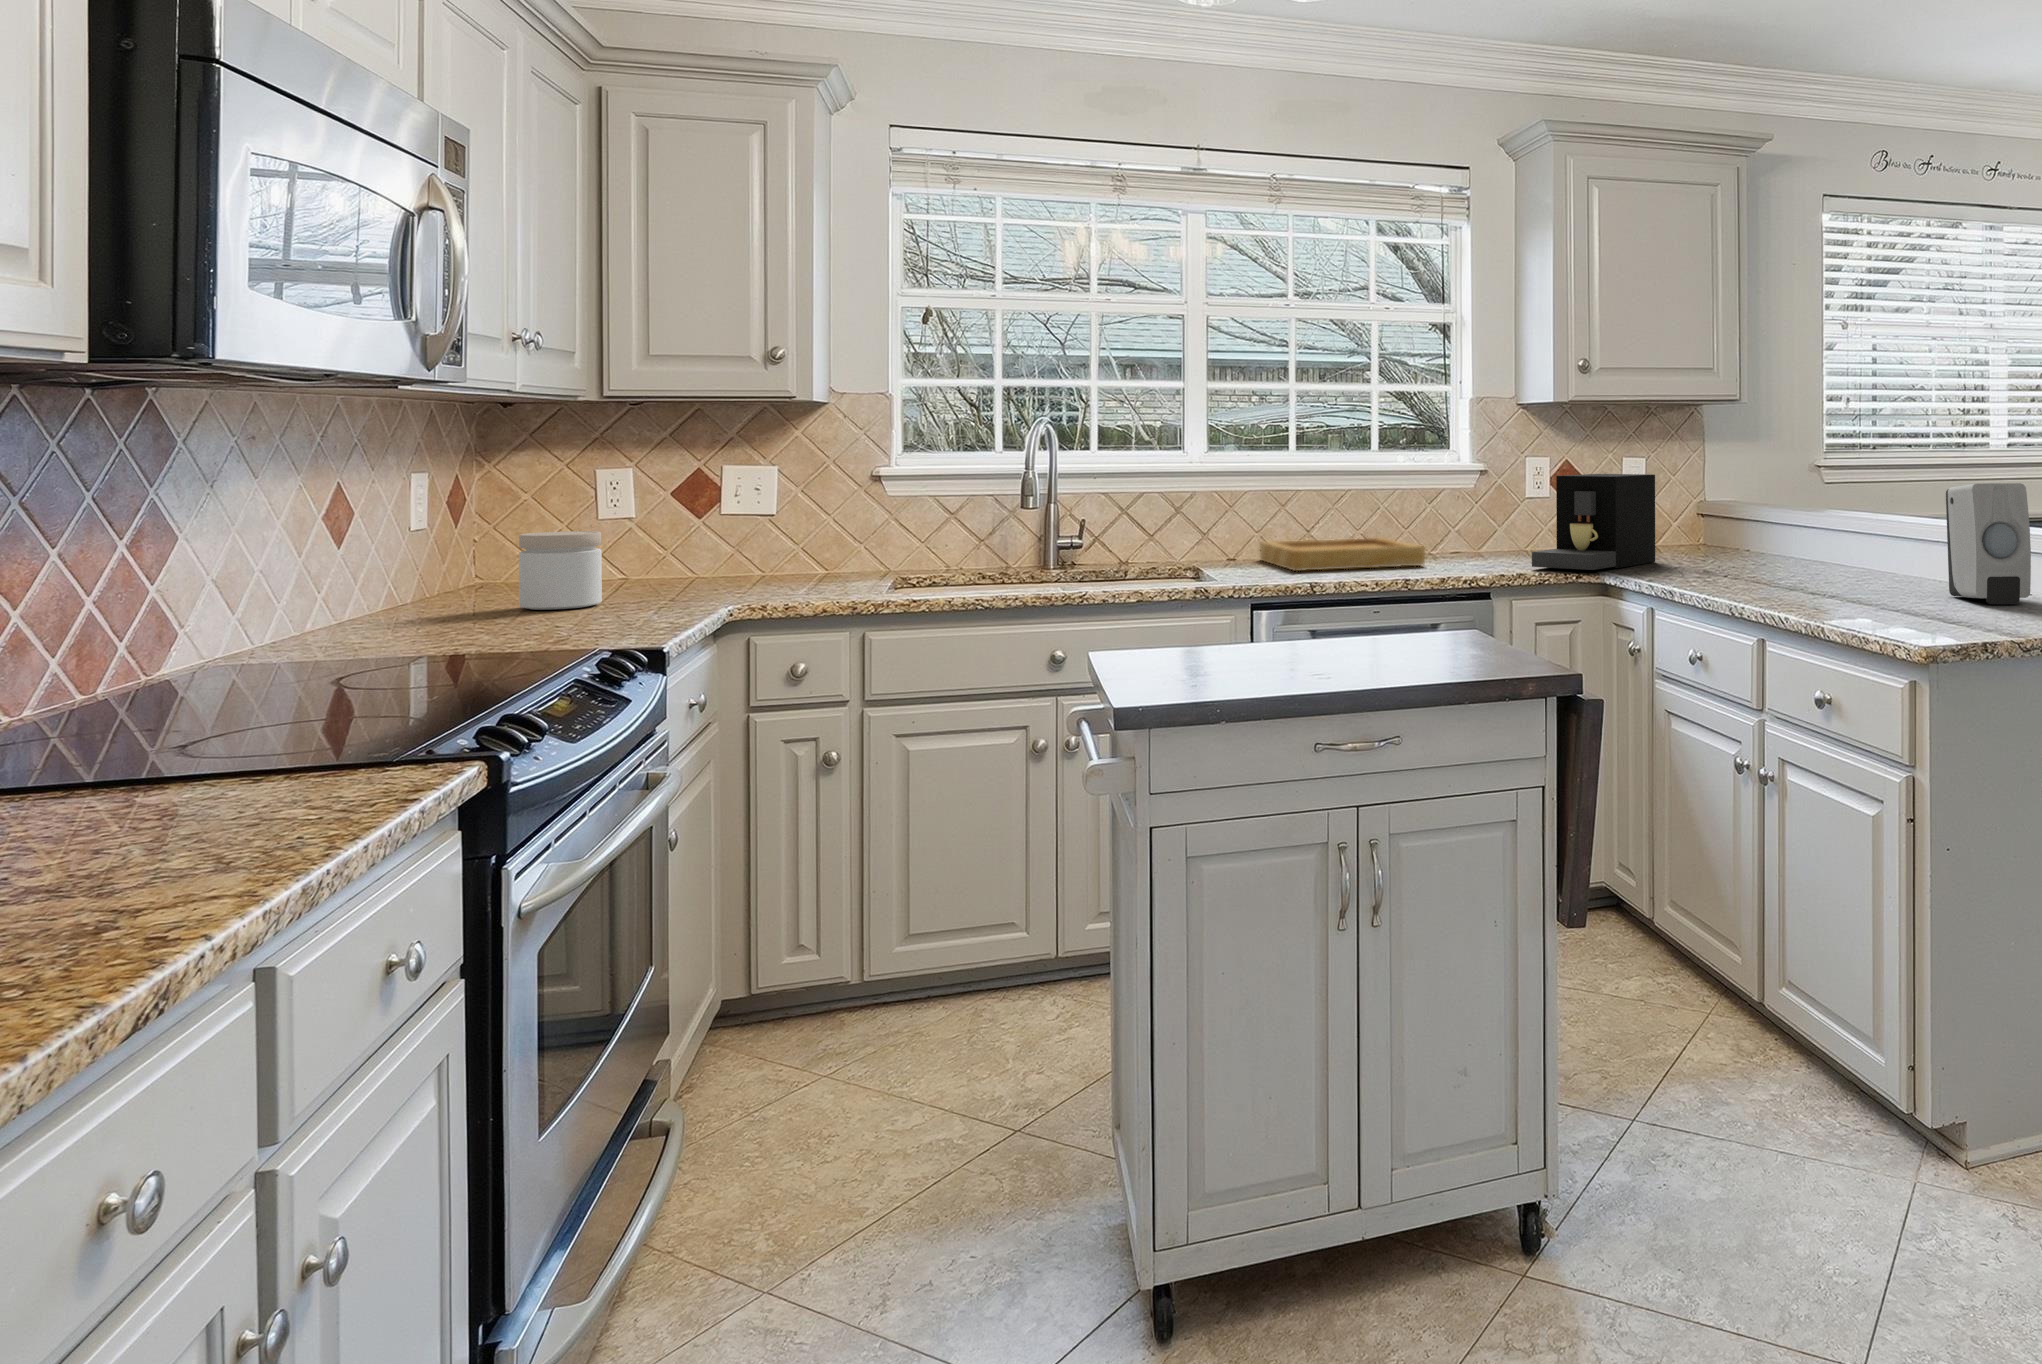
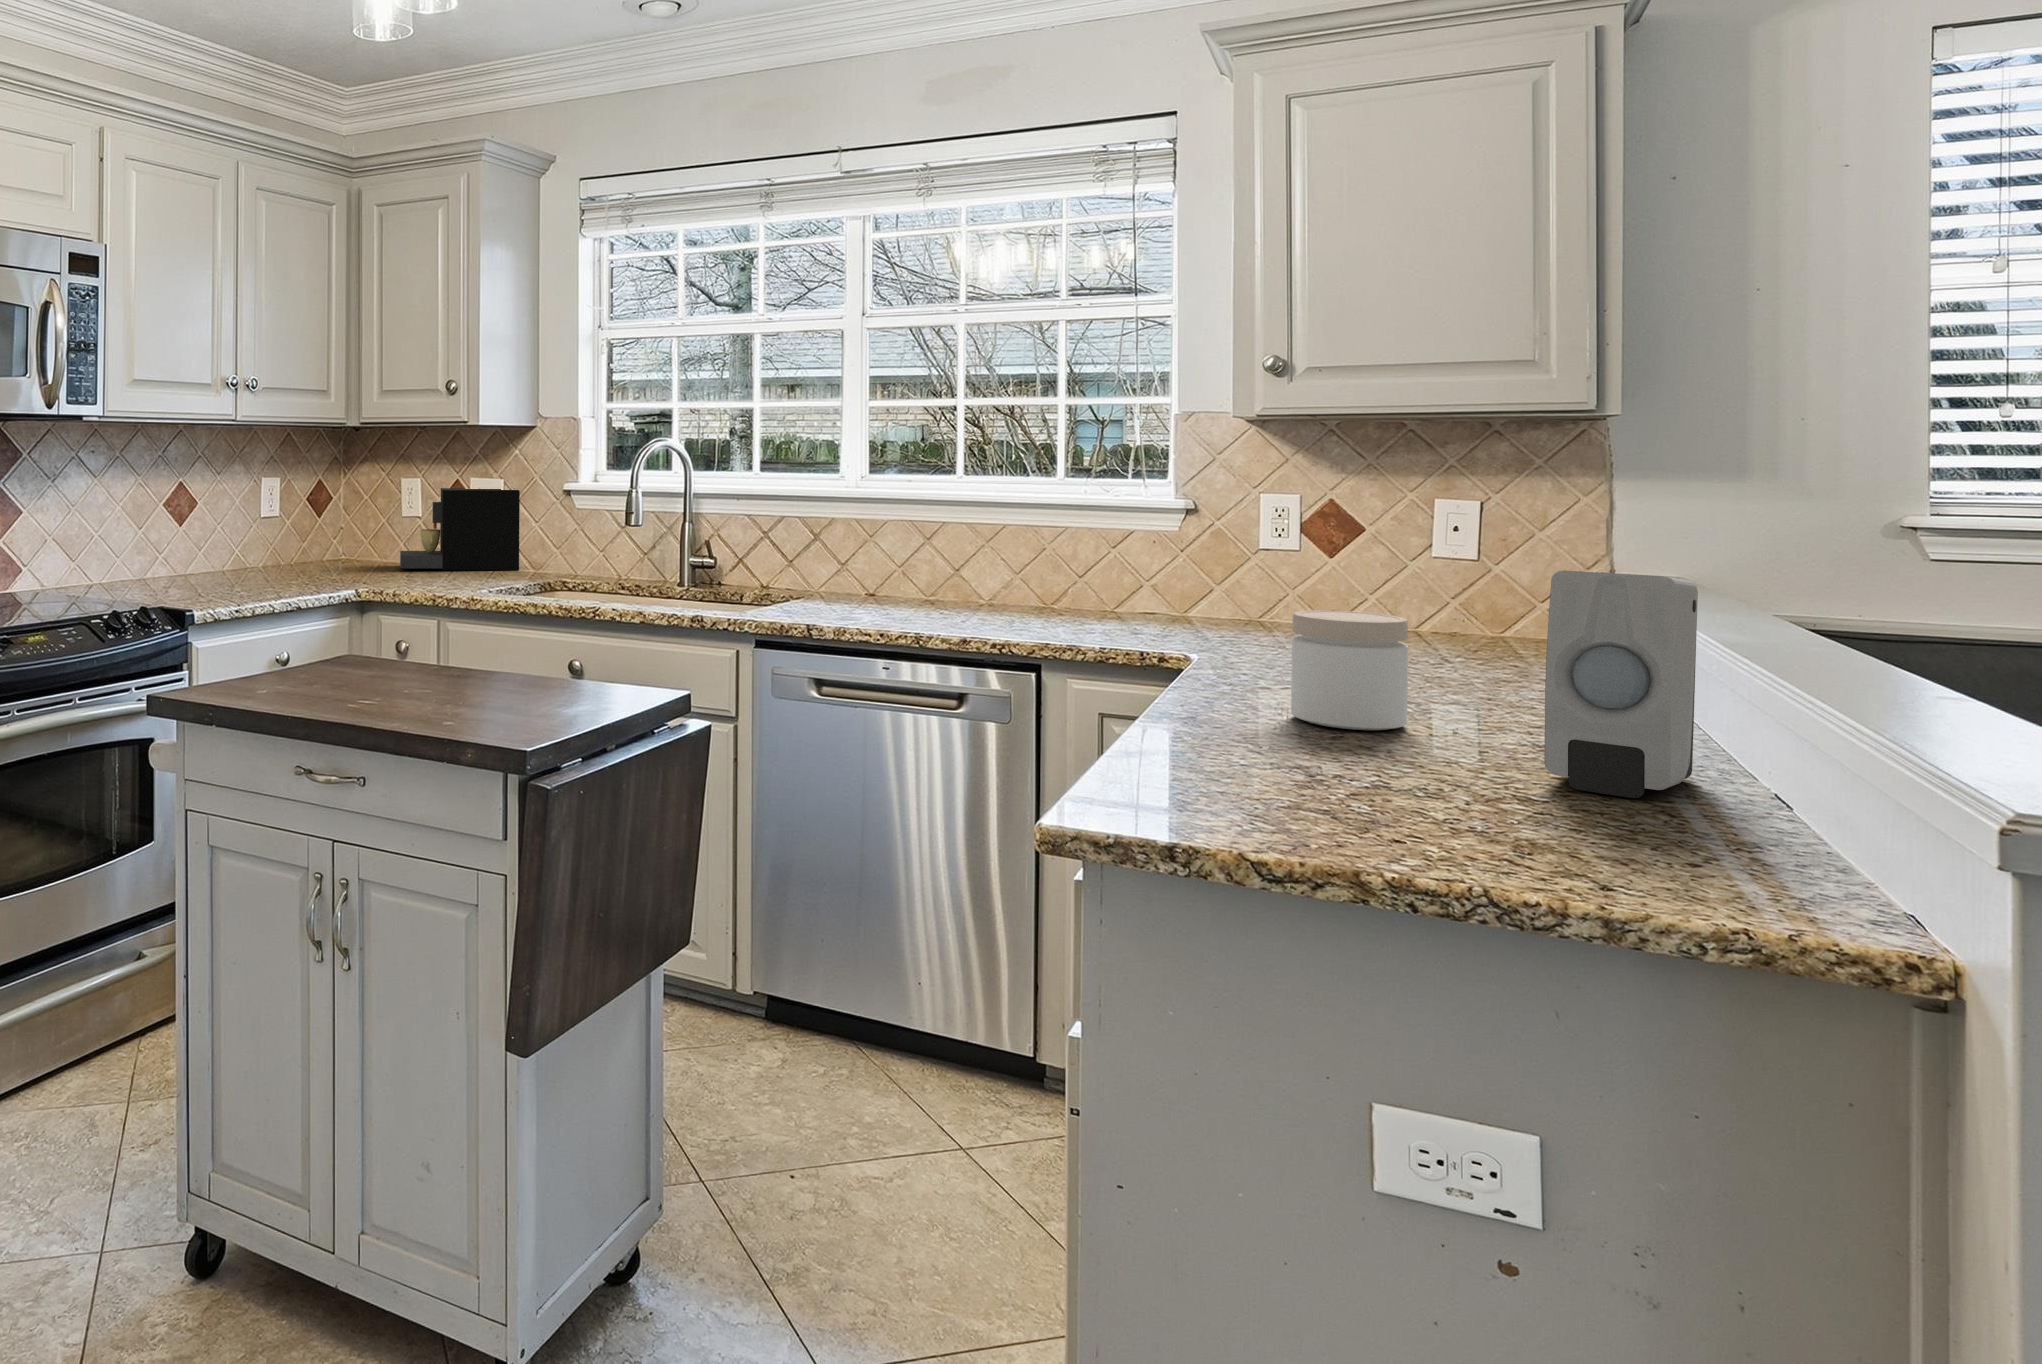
coffee maker: present [1532,474,1655,570] -> present [400,488,520,570]
jar: present [519,531,602,610] -> present [1291,610,1408,730]
tray: present [1260,538,1425,571] -> none [863,575,1045,619]

